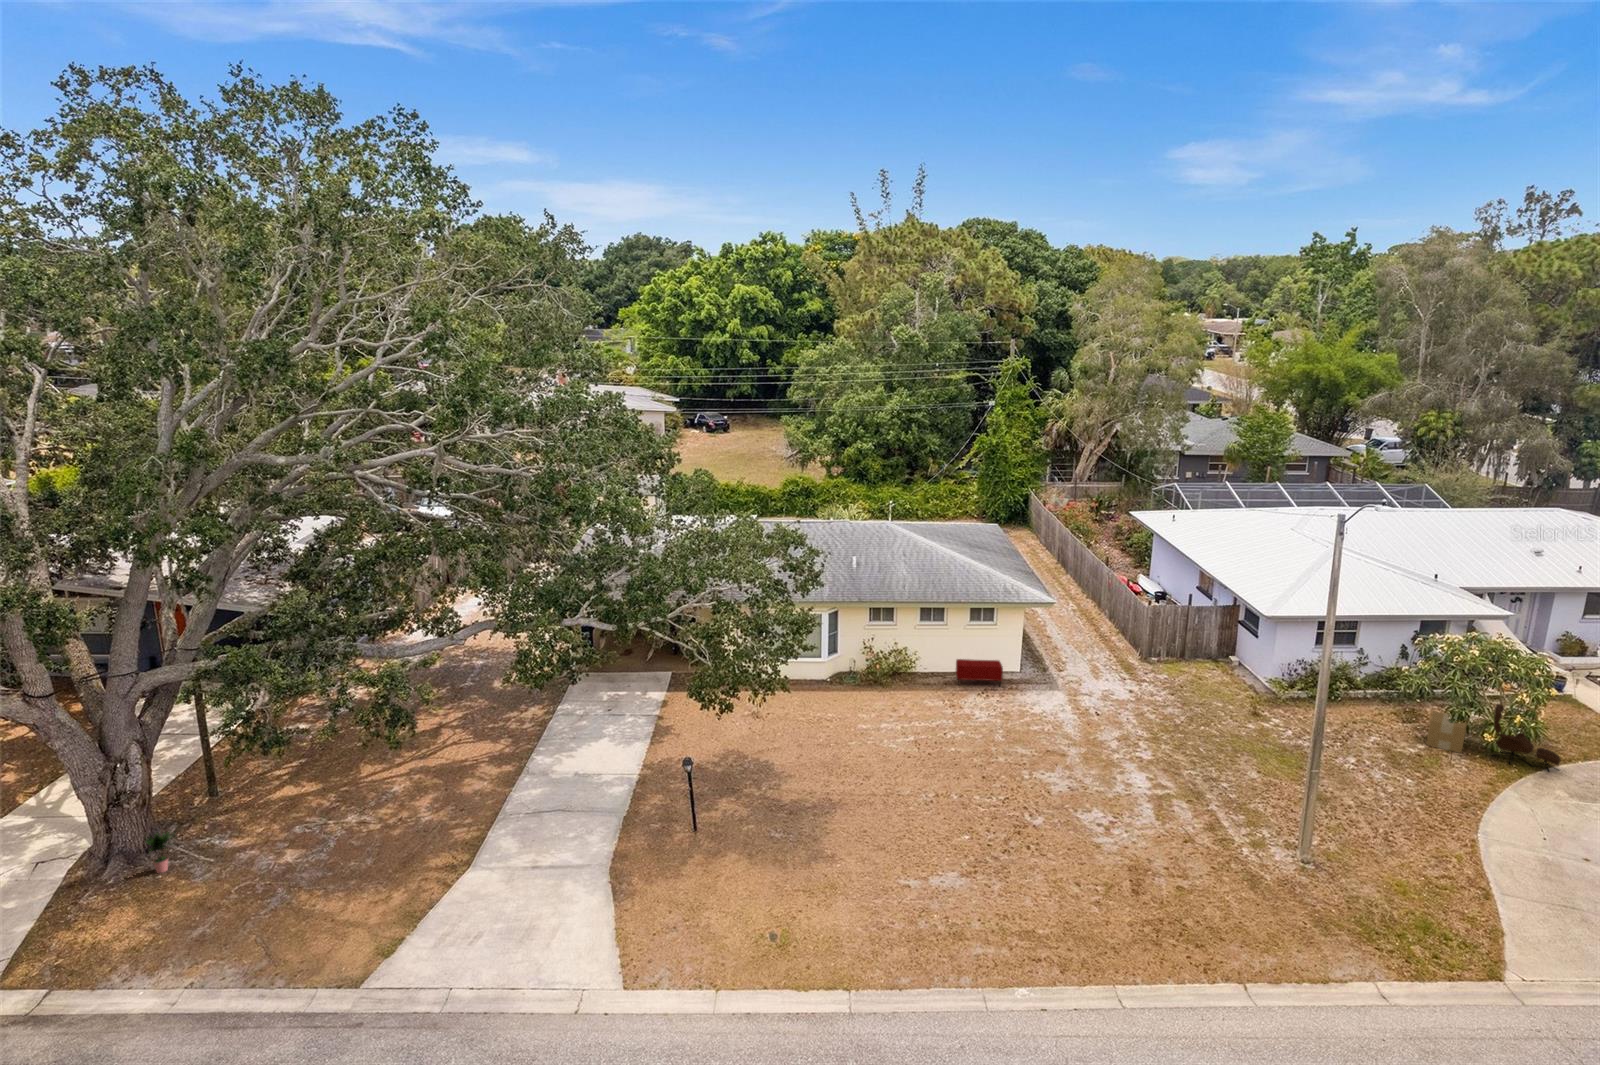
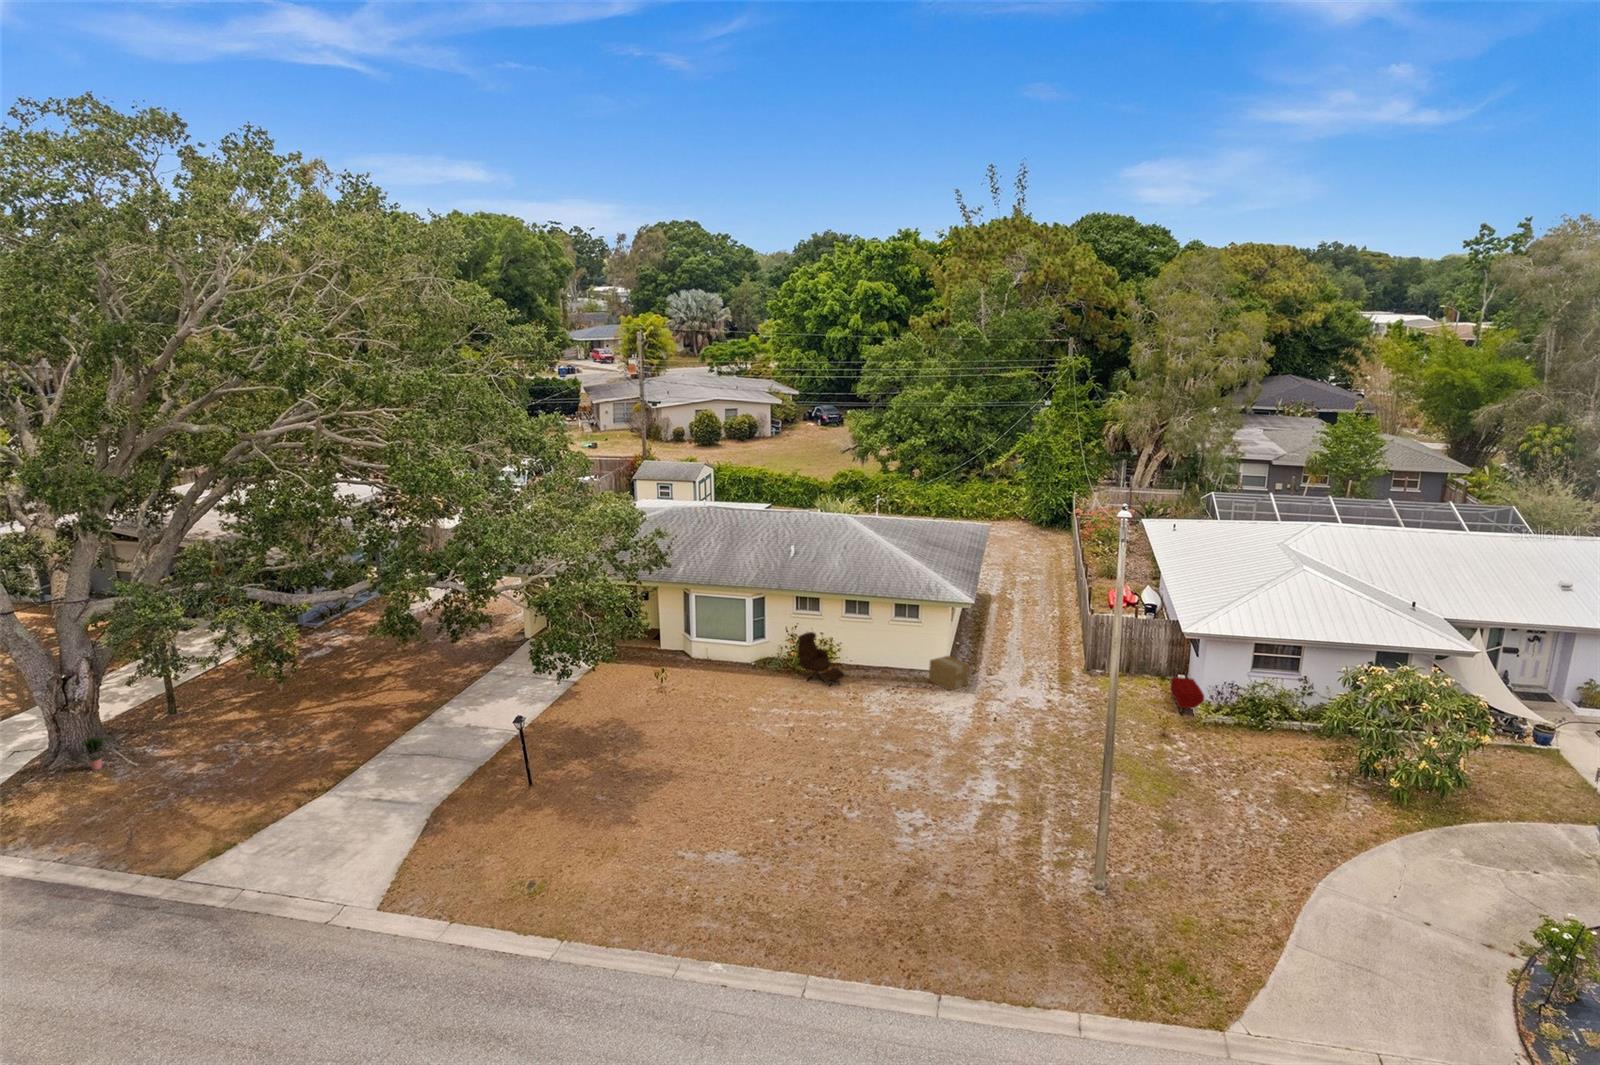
bench: present [956,659,1003,686] -> present [1170,677,1204,713]
lounge chair: present [1494,704,1561,771] -> present [798,632,844,682]
cardboard box: present [1426,711,1467,753] -> present [929,656,969,690]

